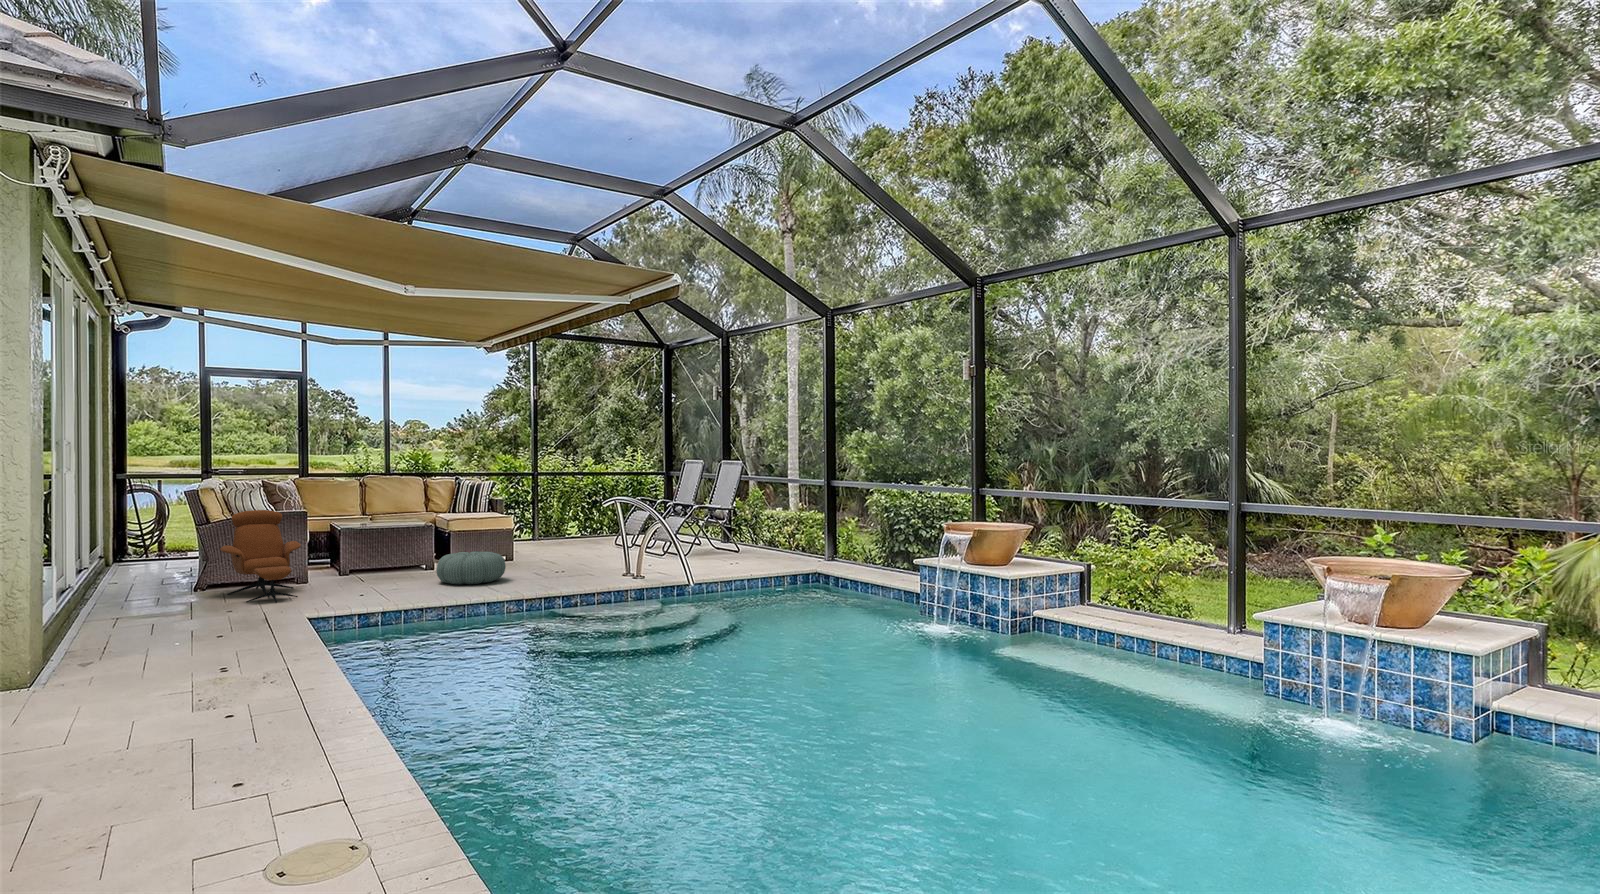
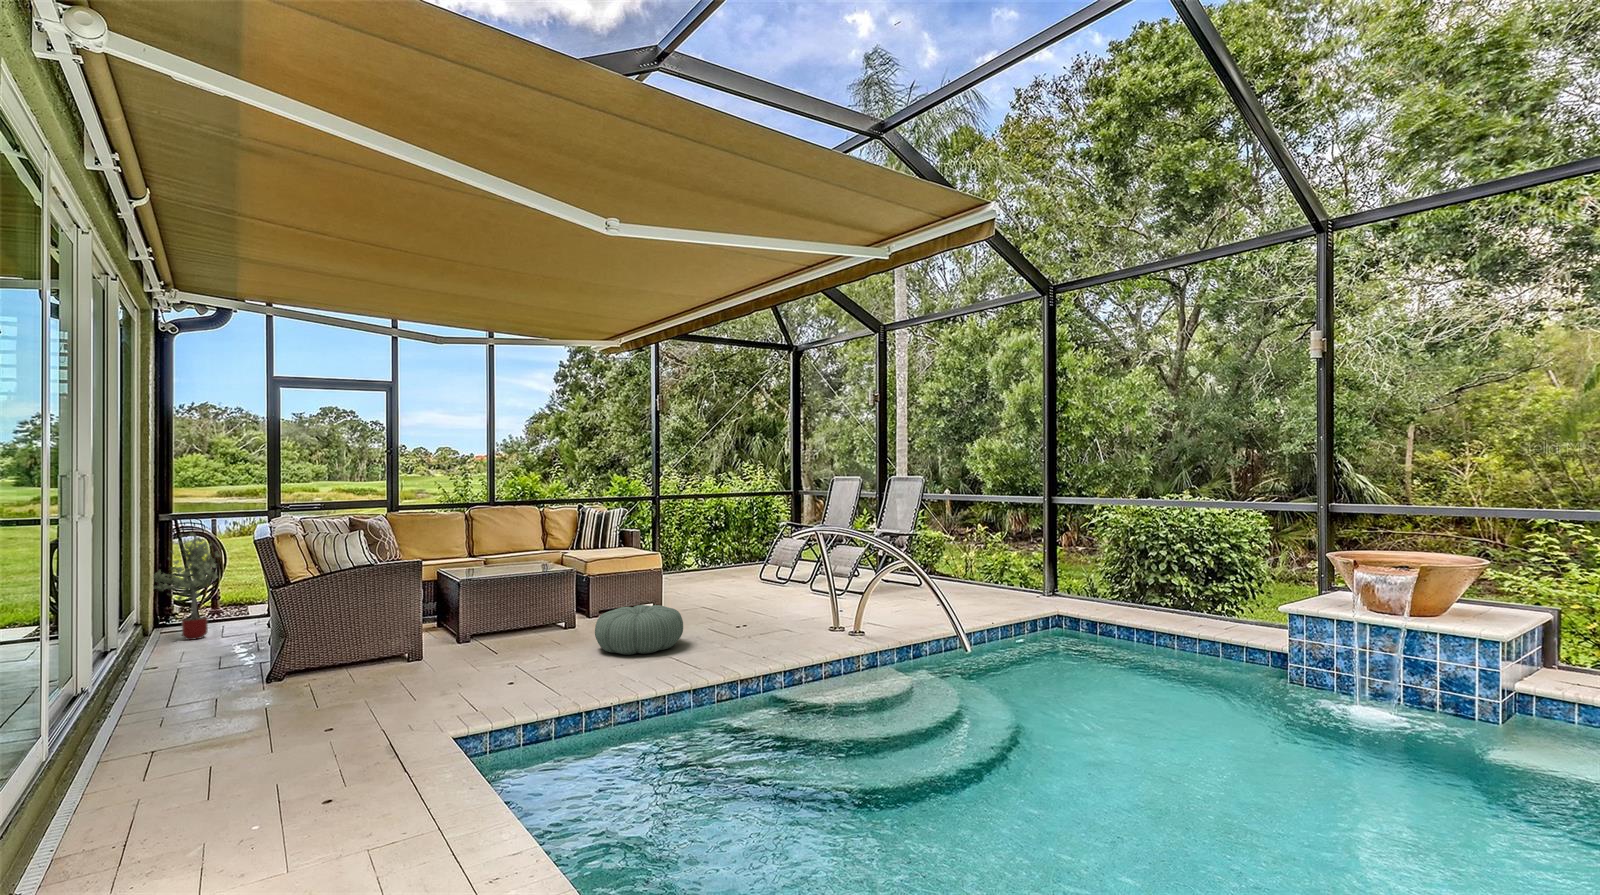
potted tree: none [112,489,165,570] -> present [154,533,220,640]
lounge chair: present [220,510,301,603] -> none [305,560,420,704]

